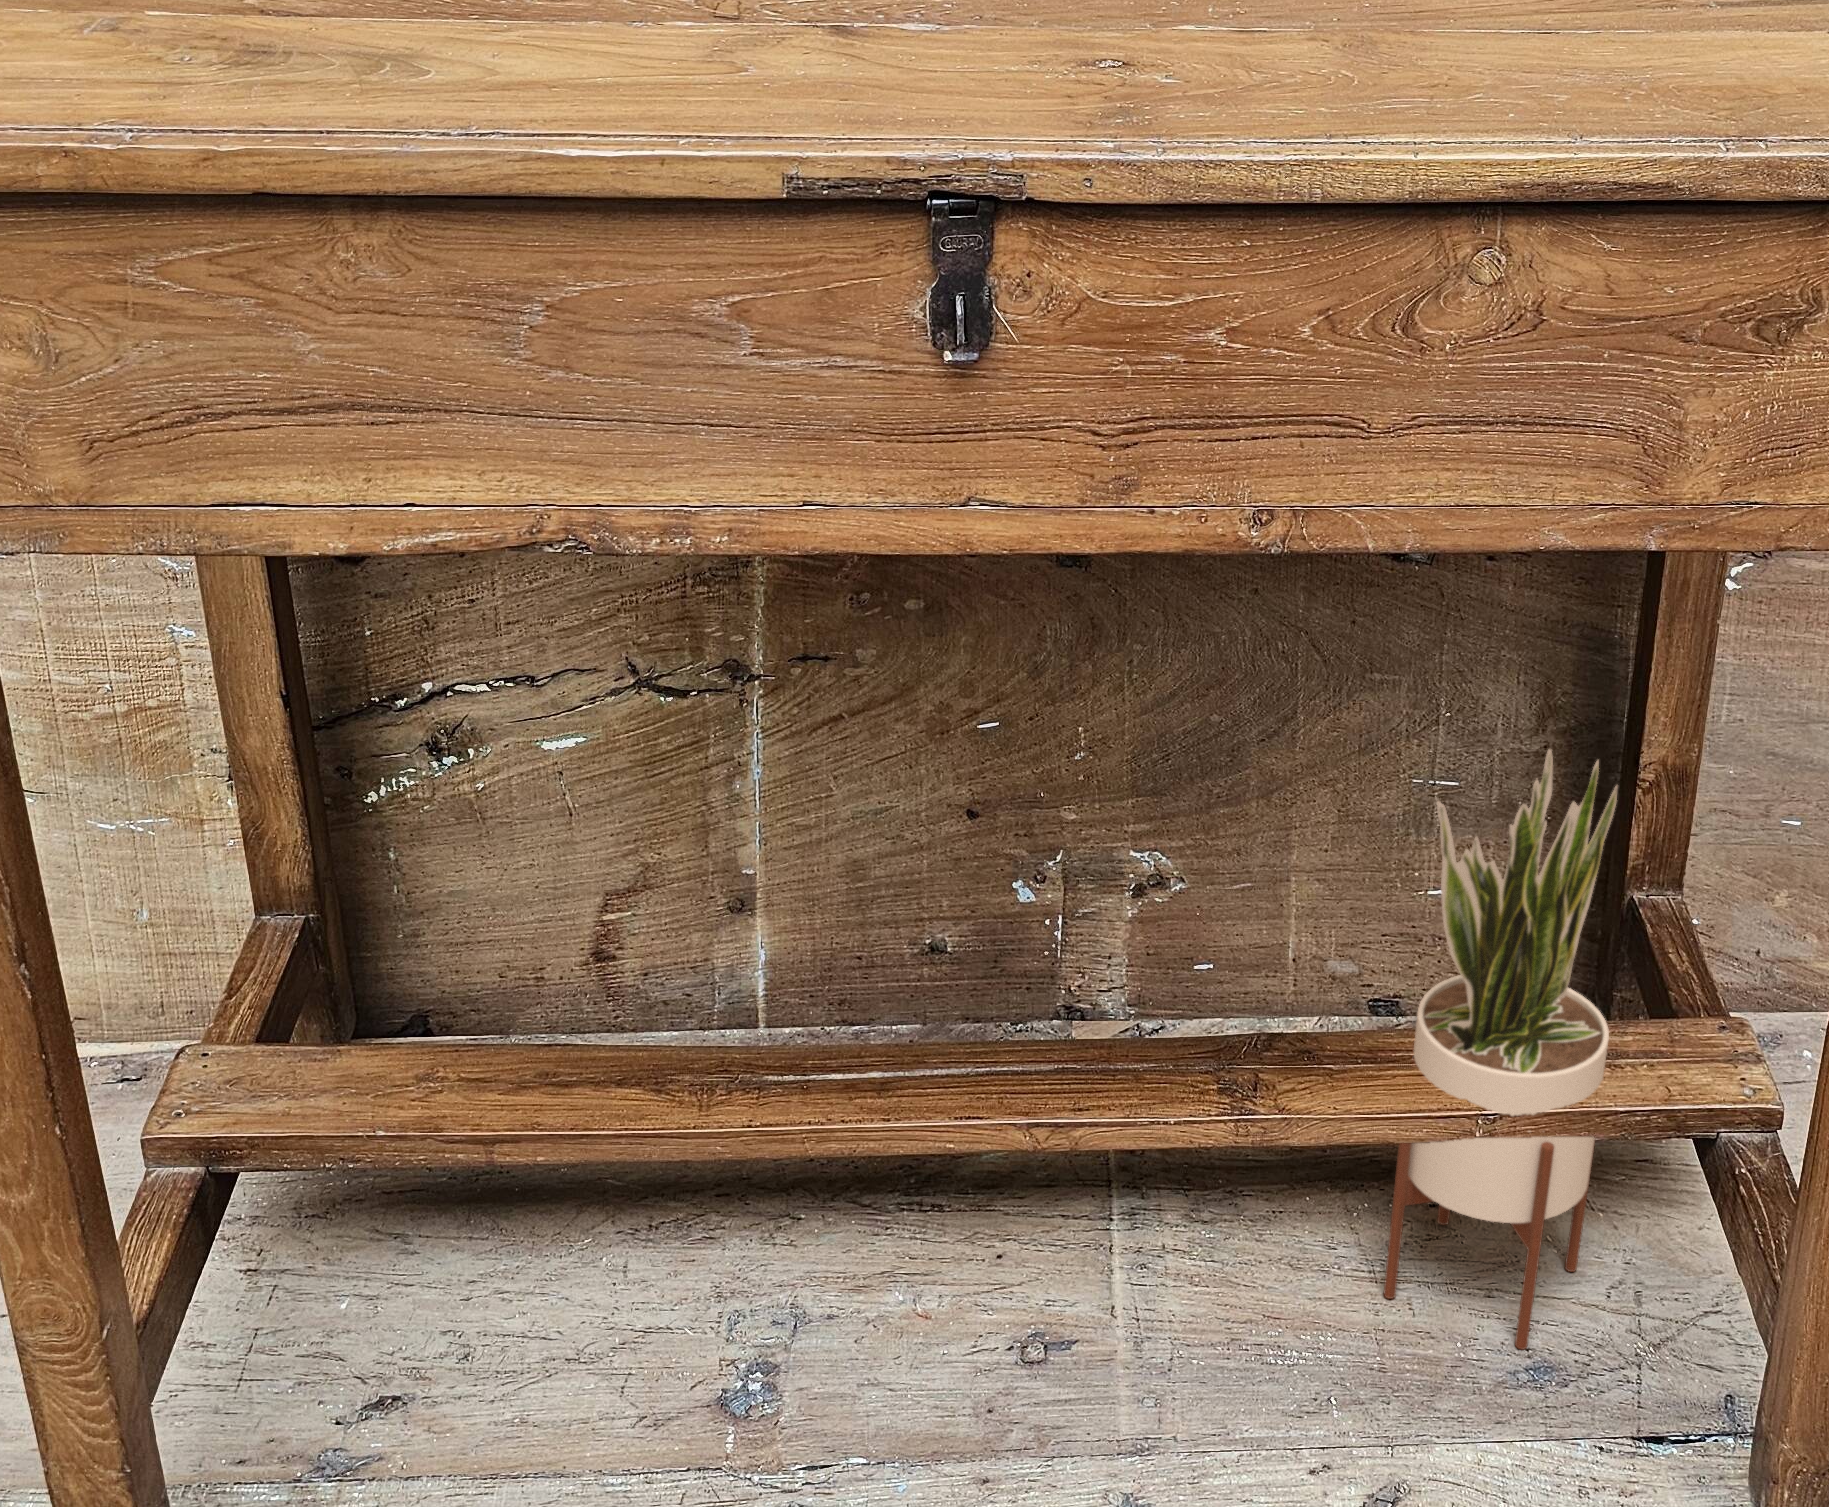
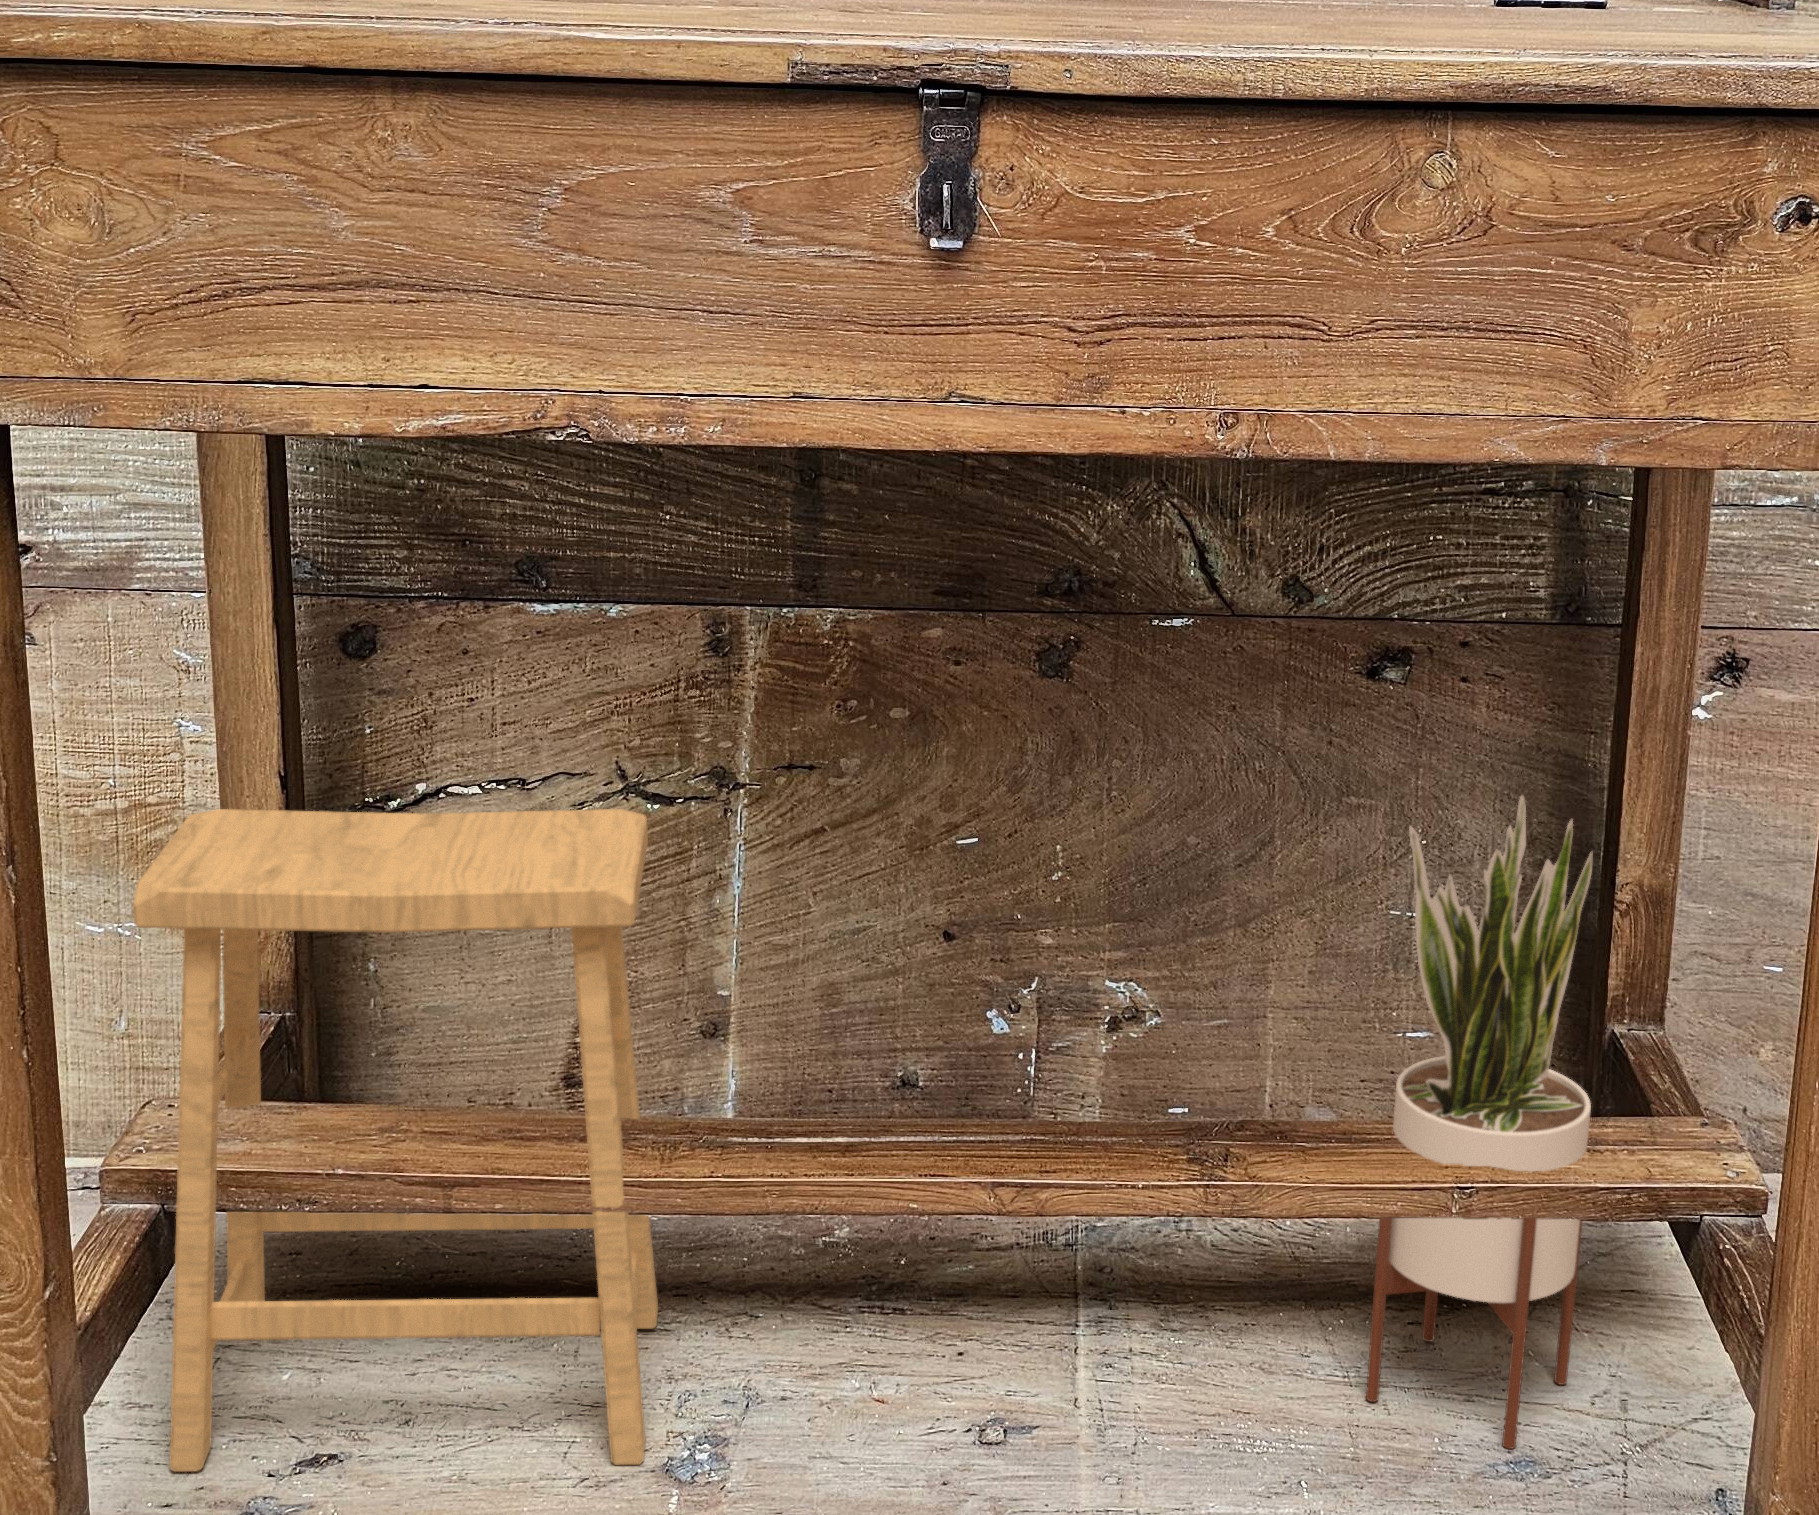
footstool: none [163,768,693,1421] -> present [133,809,658,1472]

